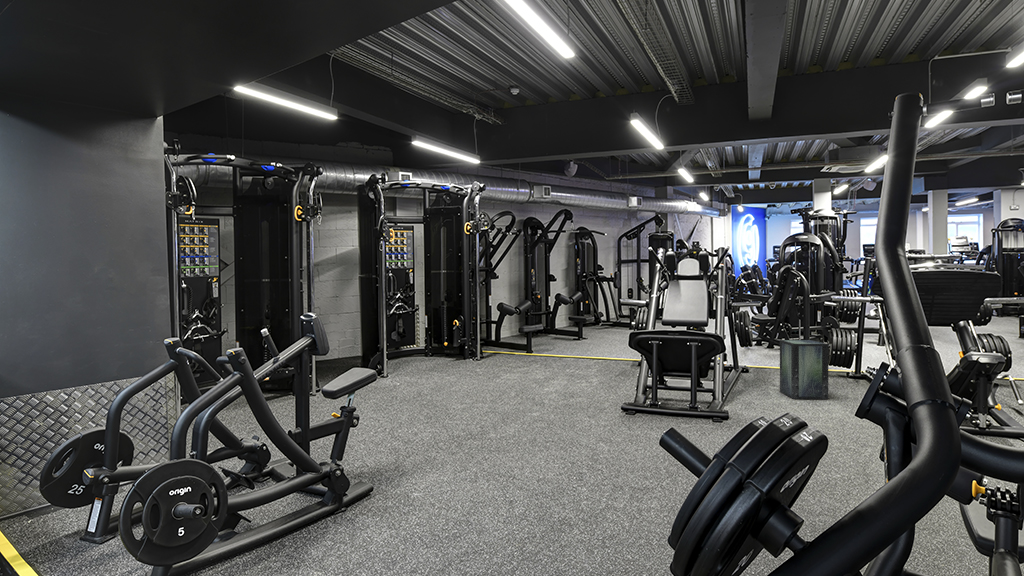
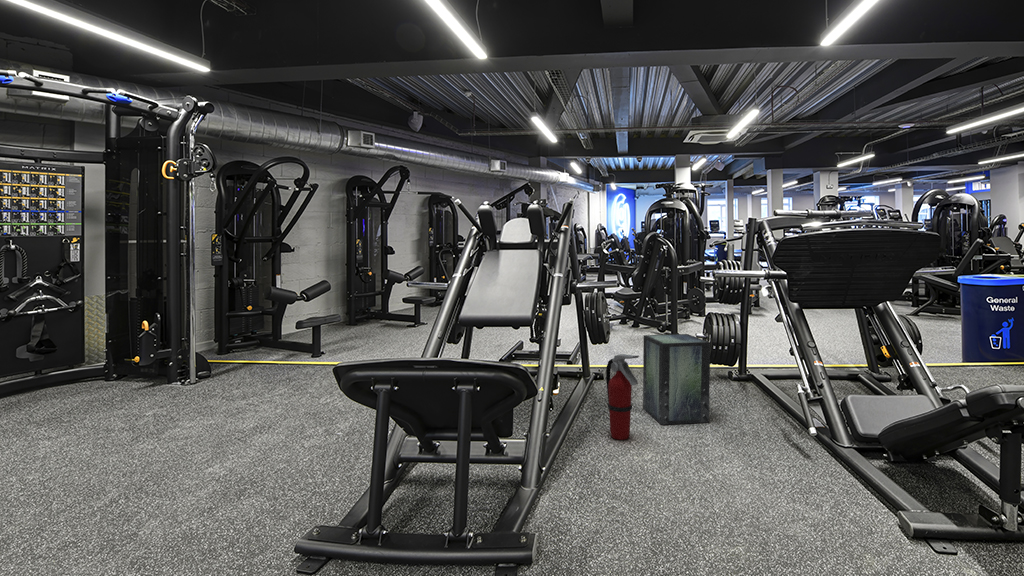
fire extinguisher: none [754,348,777,404] -> present [606,354,639,440]

